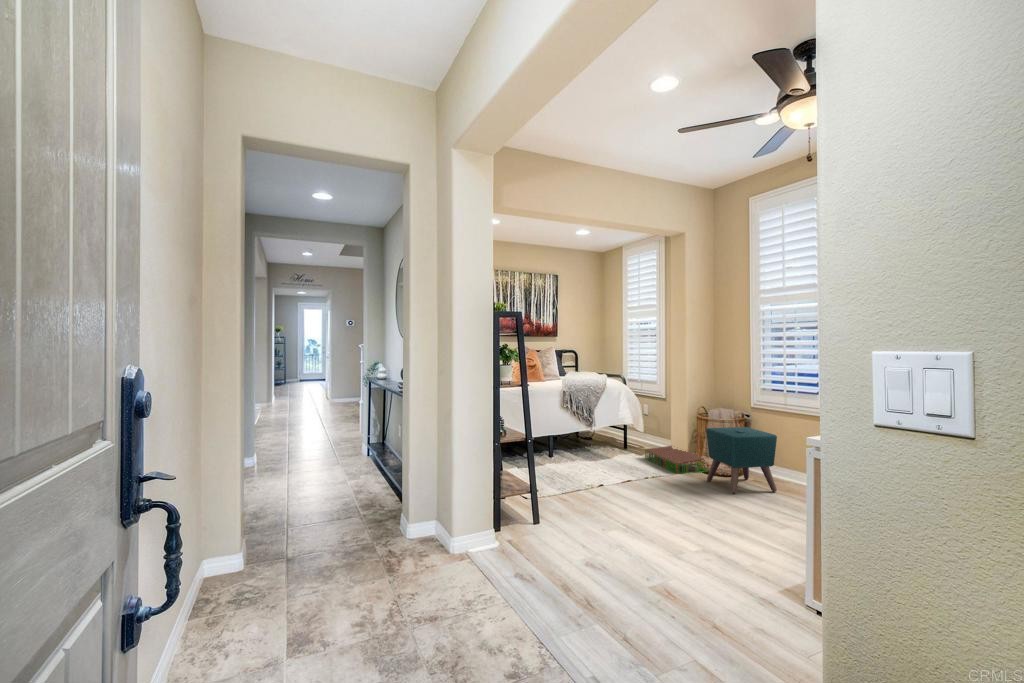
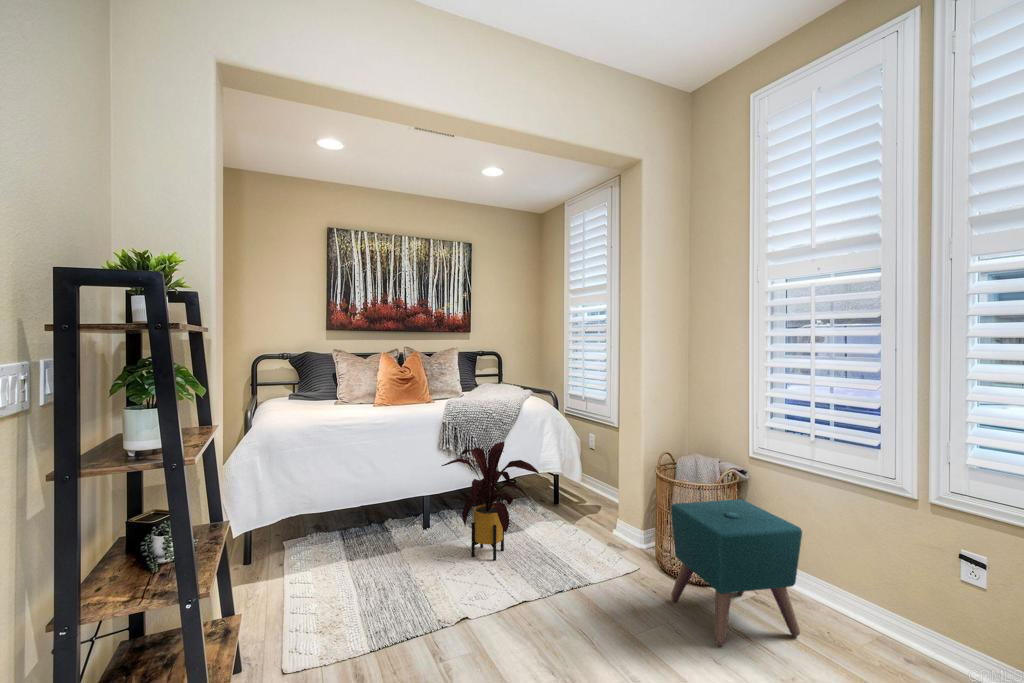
house plant: none [569,402,629,467] -> present [442,442,539,560]
storage bin: present [645,446,708,473] -> none [575,511,676,578]

